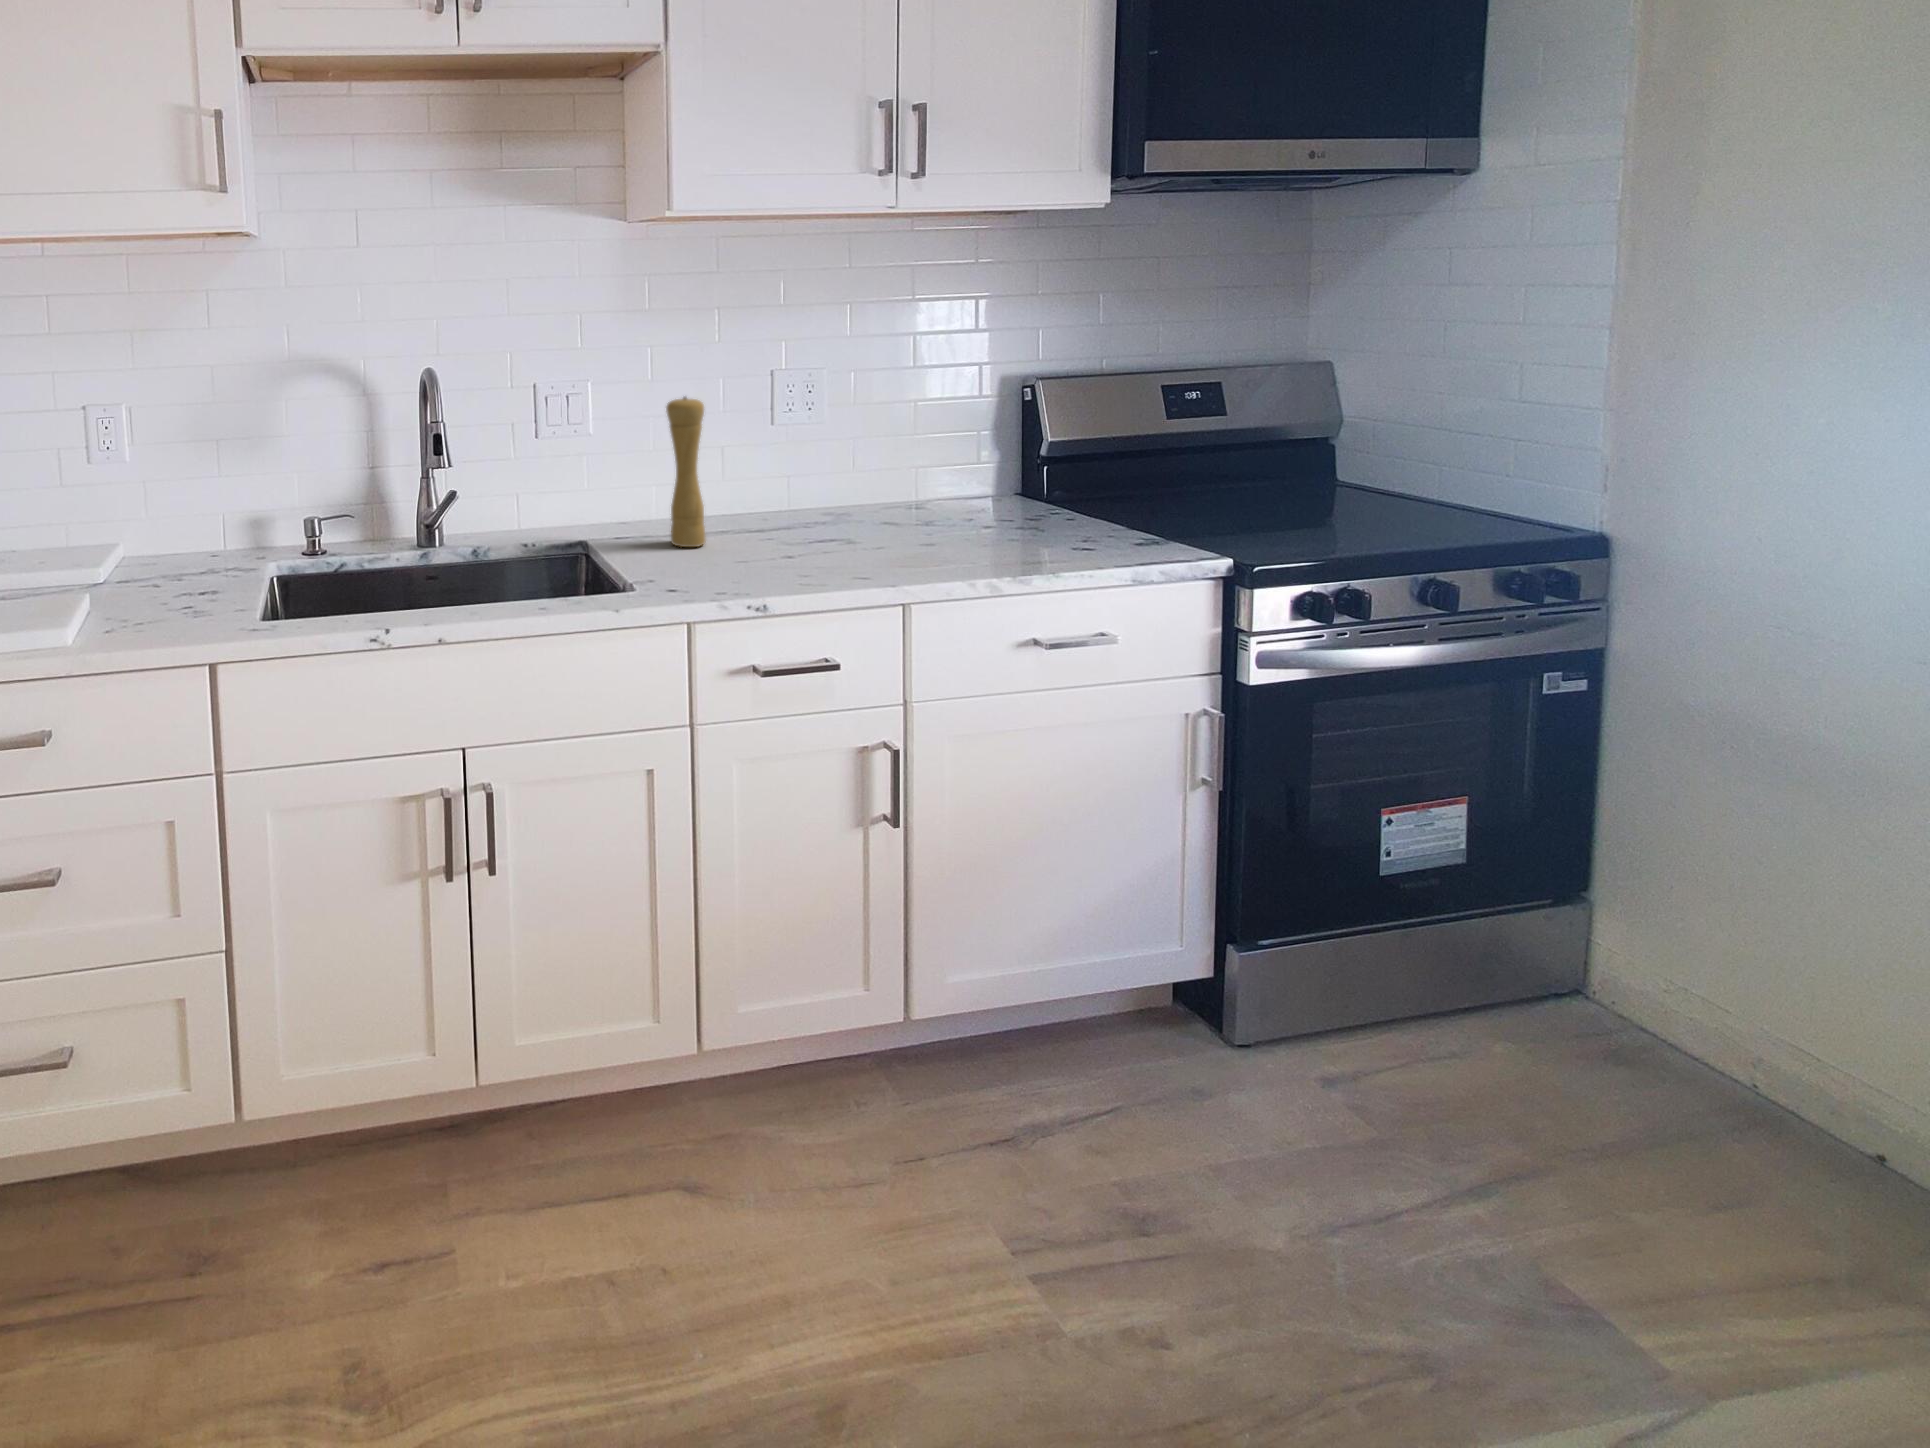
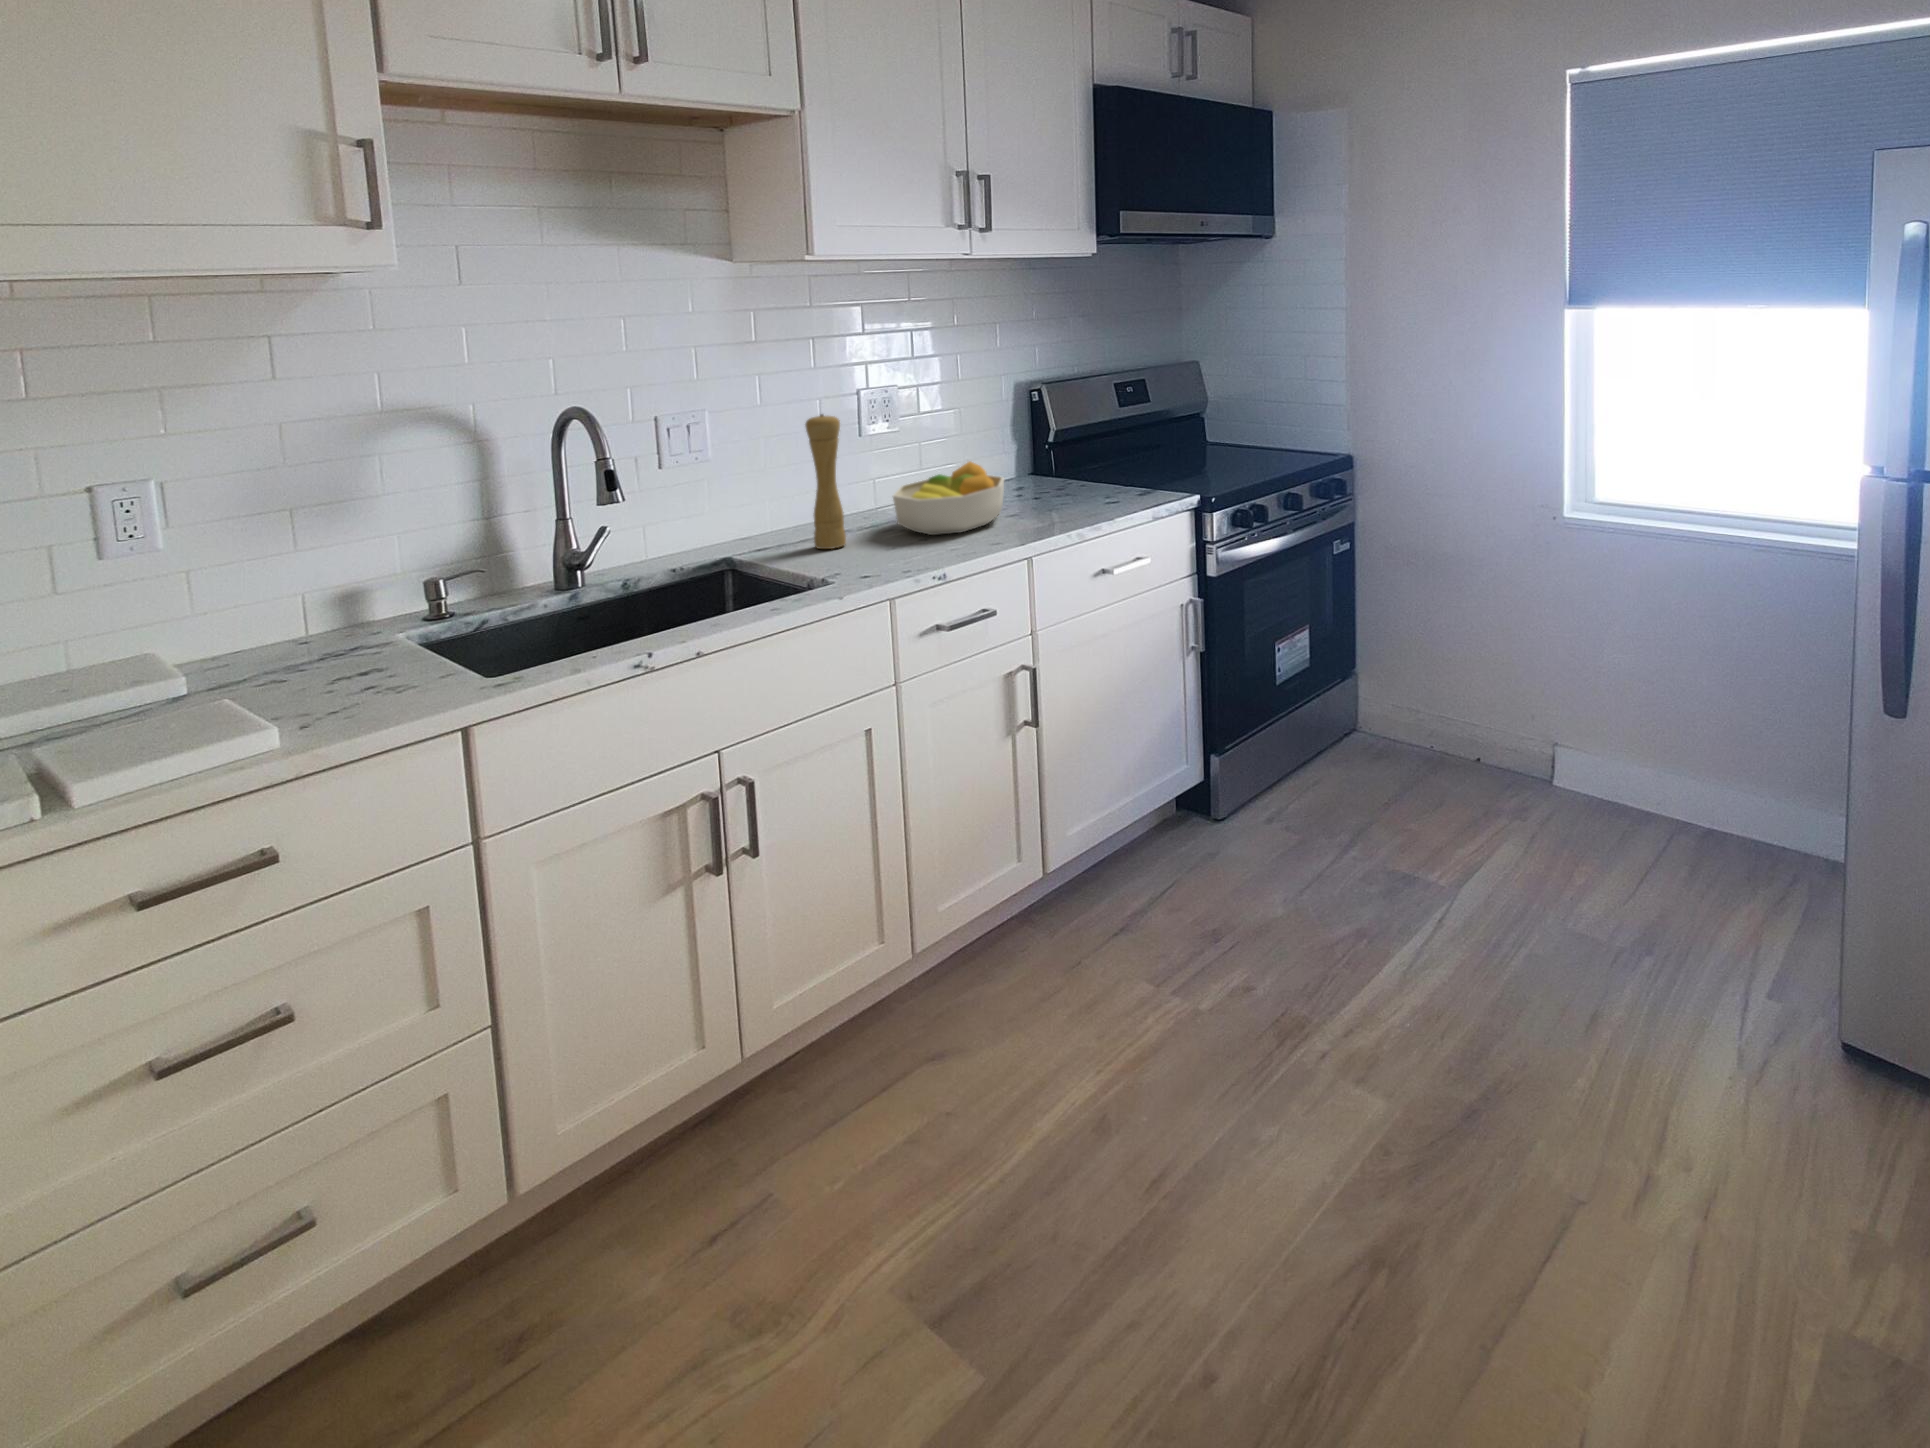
fruit bowl: none [767,468,925,555] -> present [893,462,1004,535]

